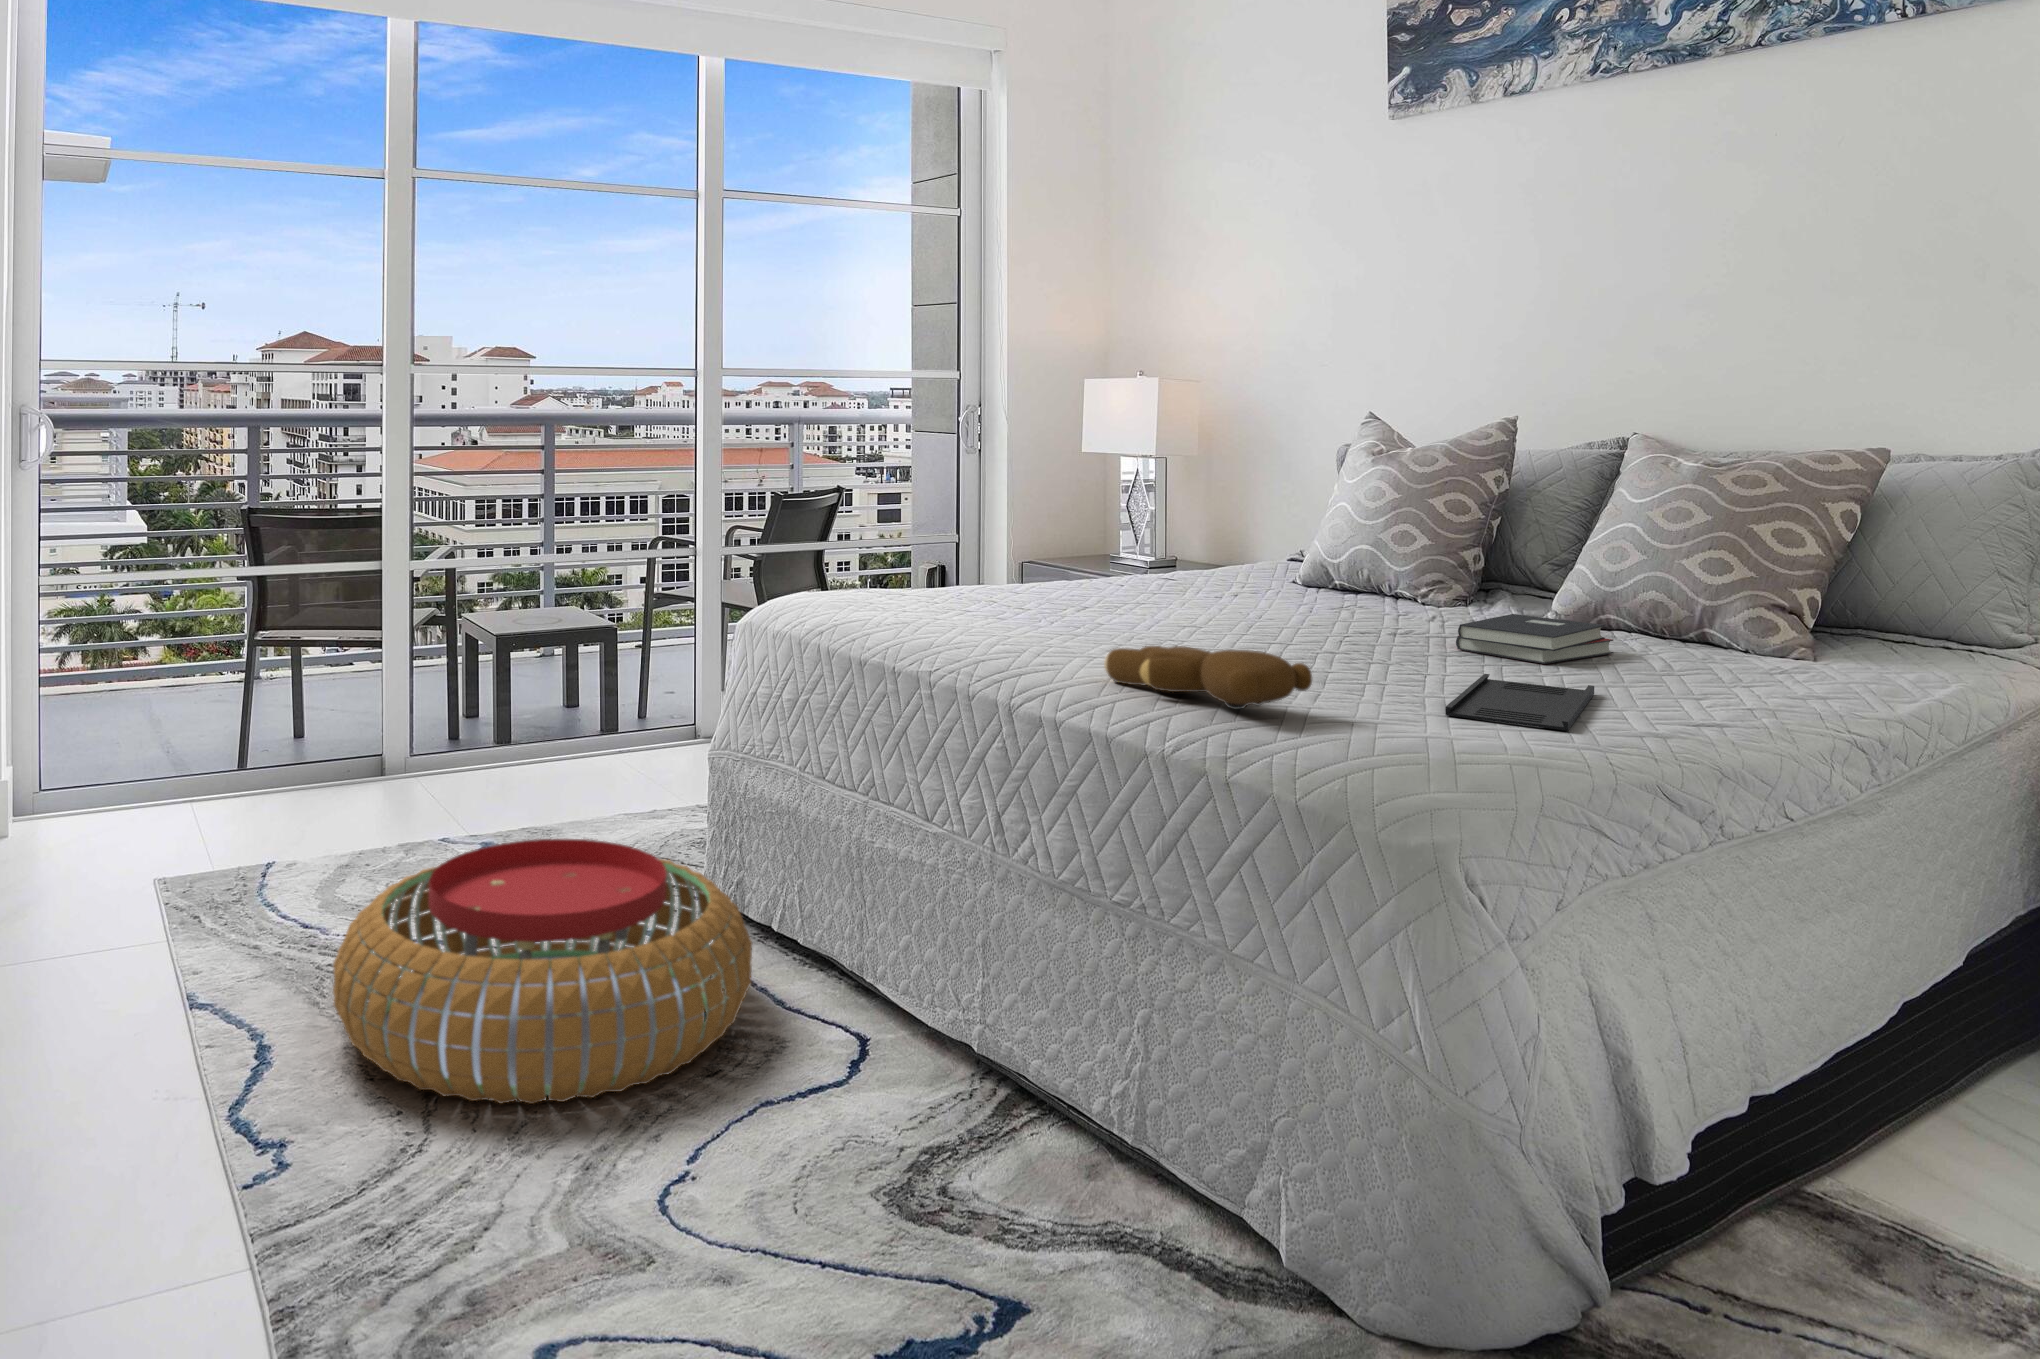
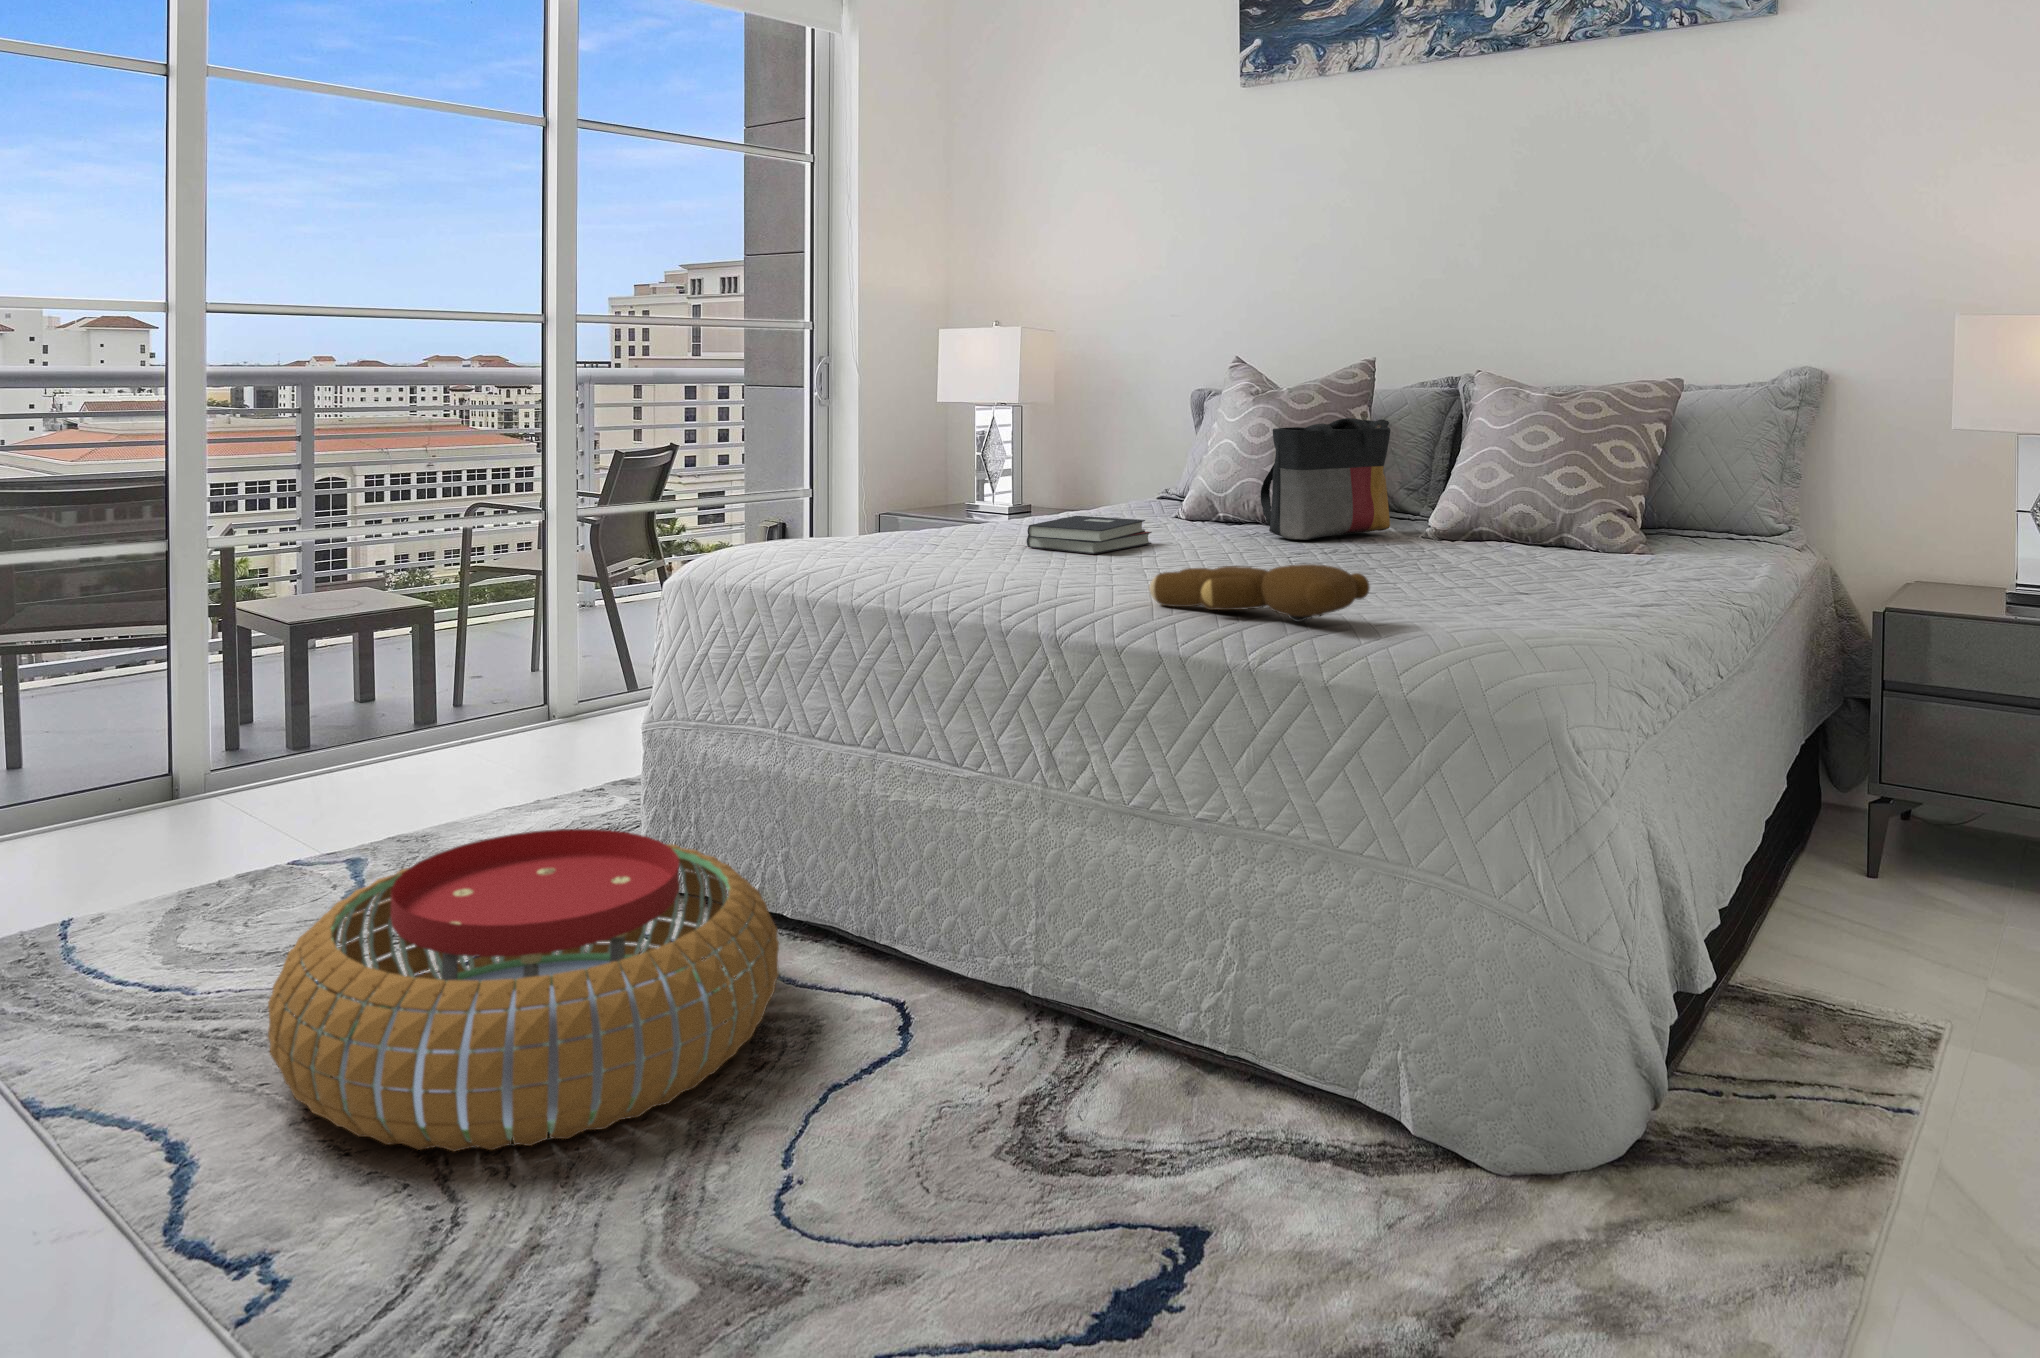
tote bag: none [1344,489,1500,622] -> present [1261,418,1391,540]
hardback book: present [1456,614,1613,664] -> present [1027,516,1151,554]
tray: present [1445,674,1594,731] -> none [1452,577,1571,618]

